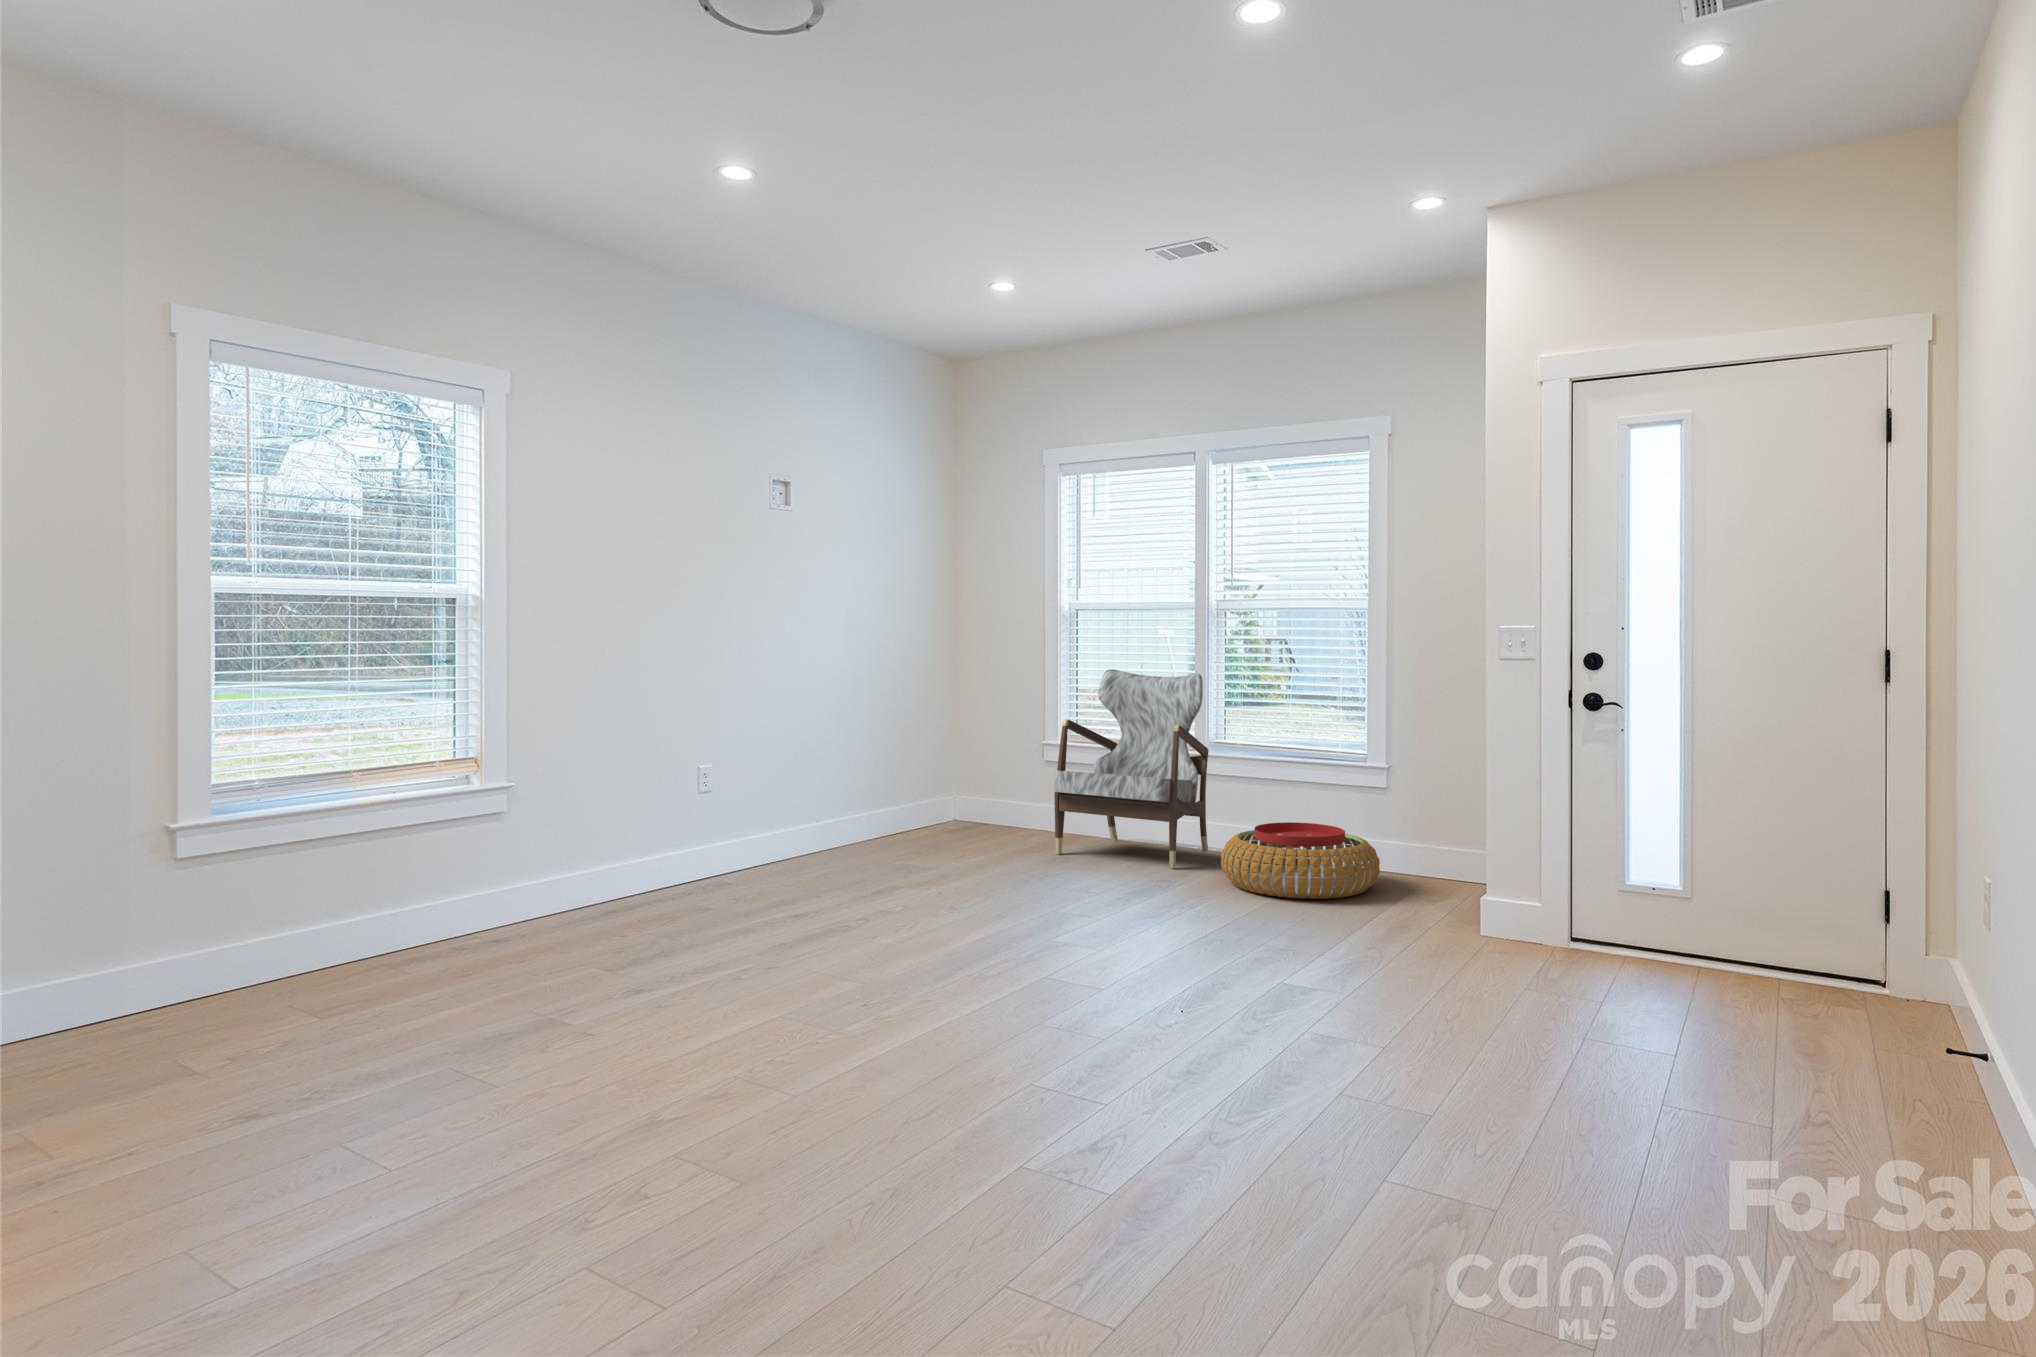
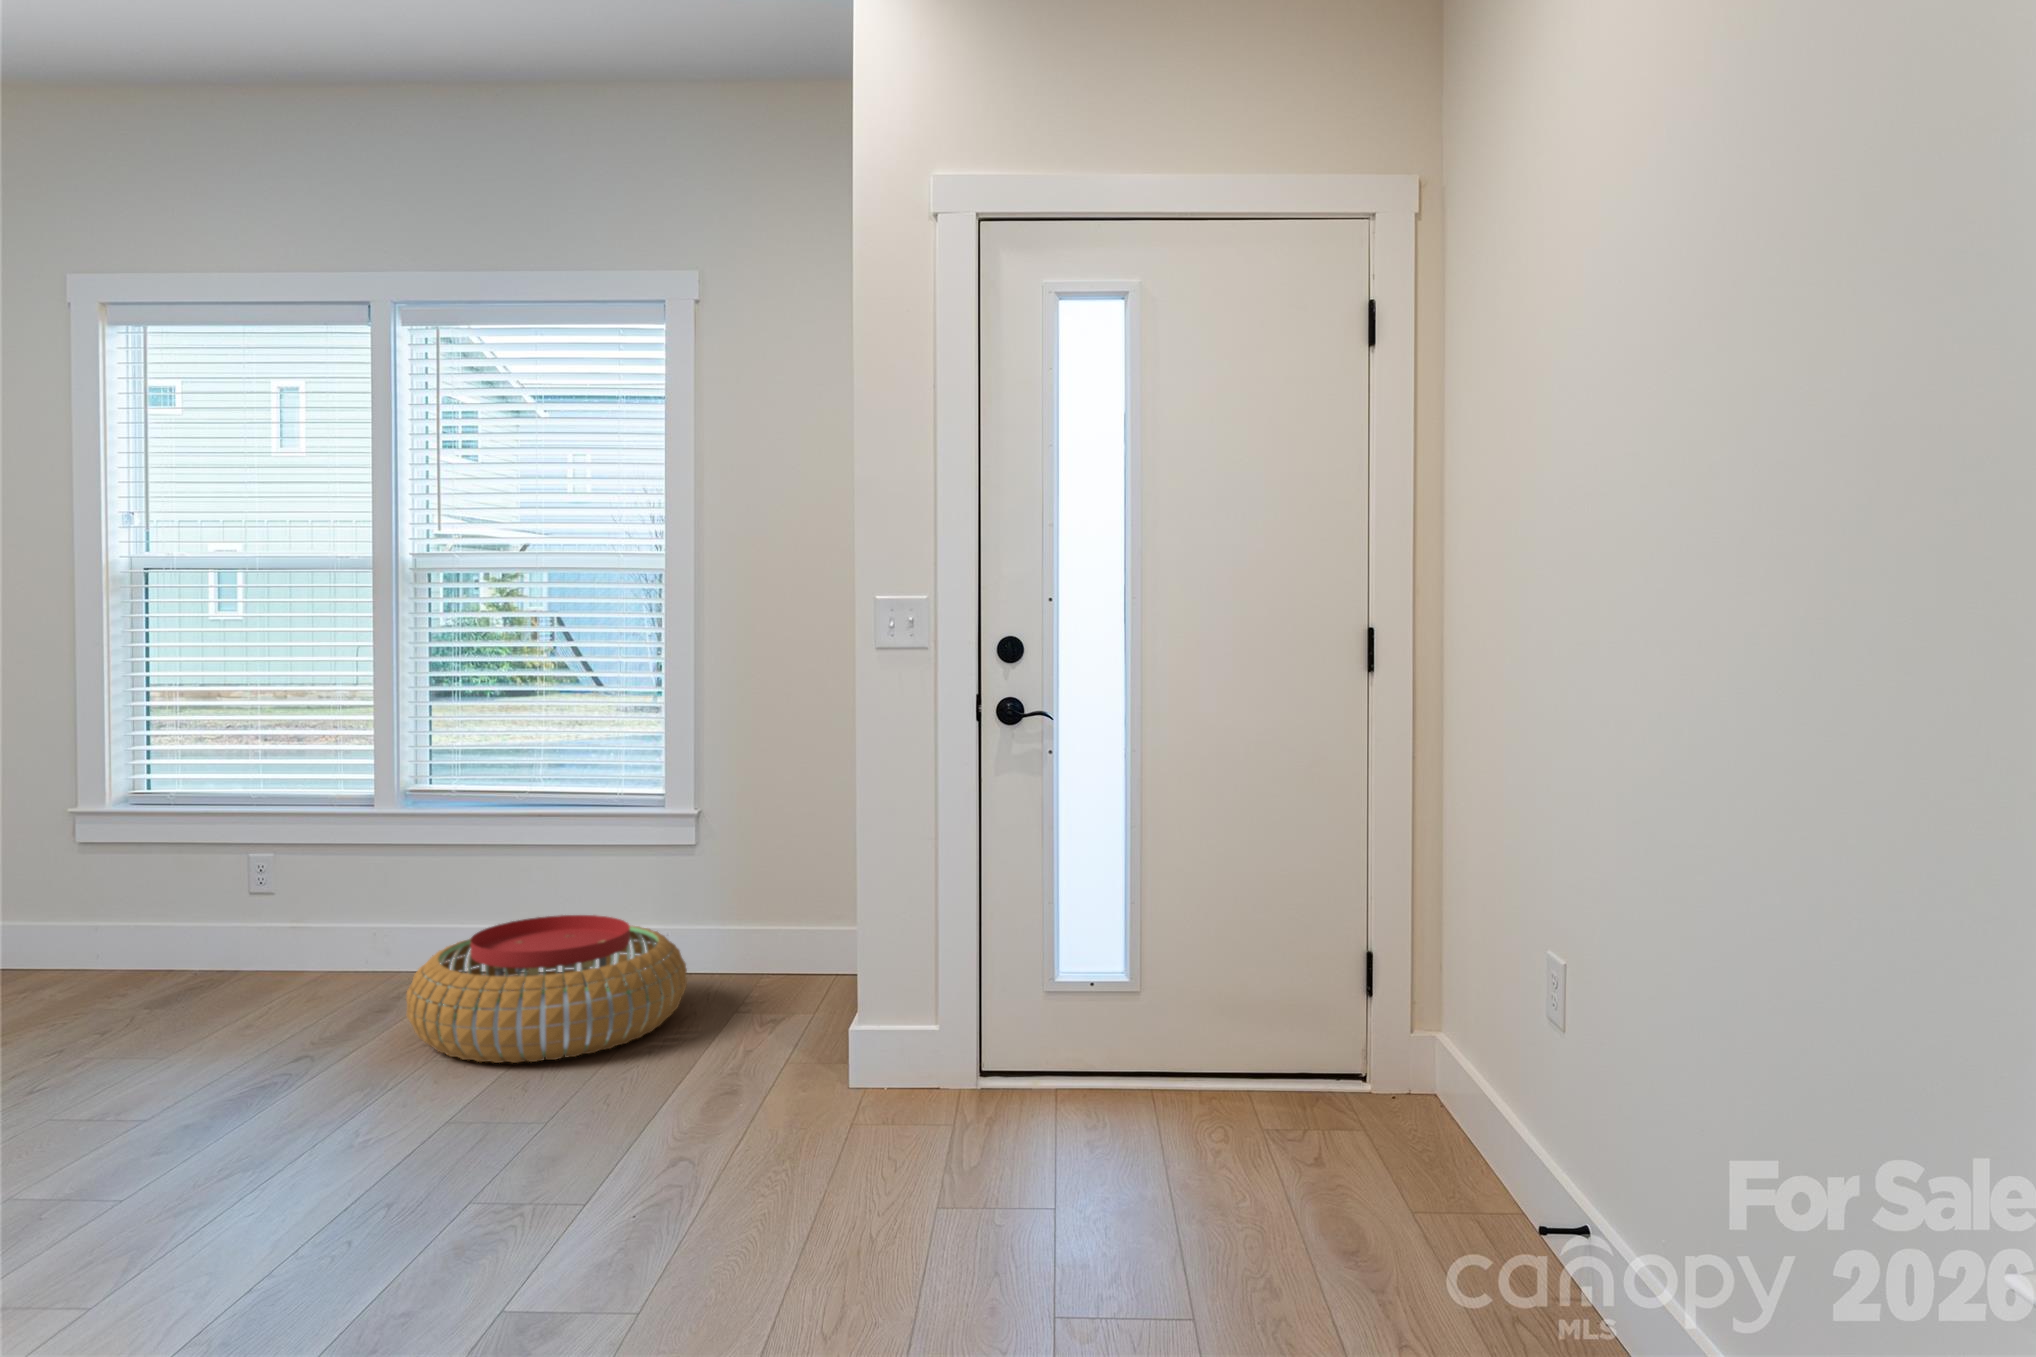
armchair: present [1054,669,1209,868] -> none [57,667,401,1022]

